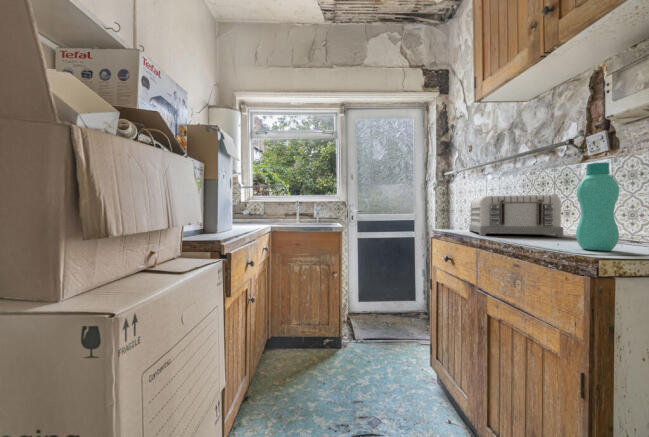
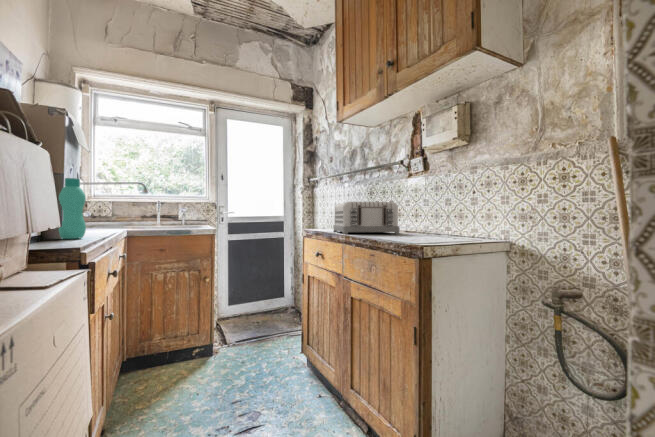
bottle: present [576,162,619,251] -> present [58,178,86,239]

